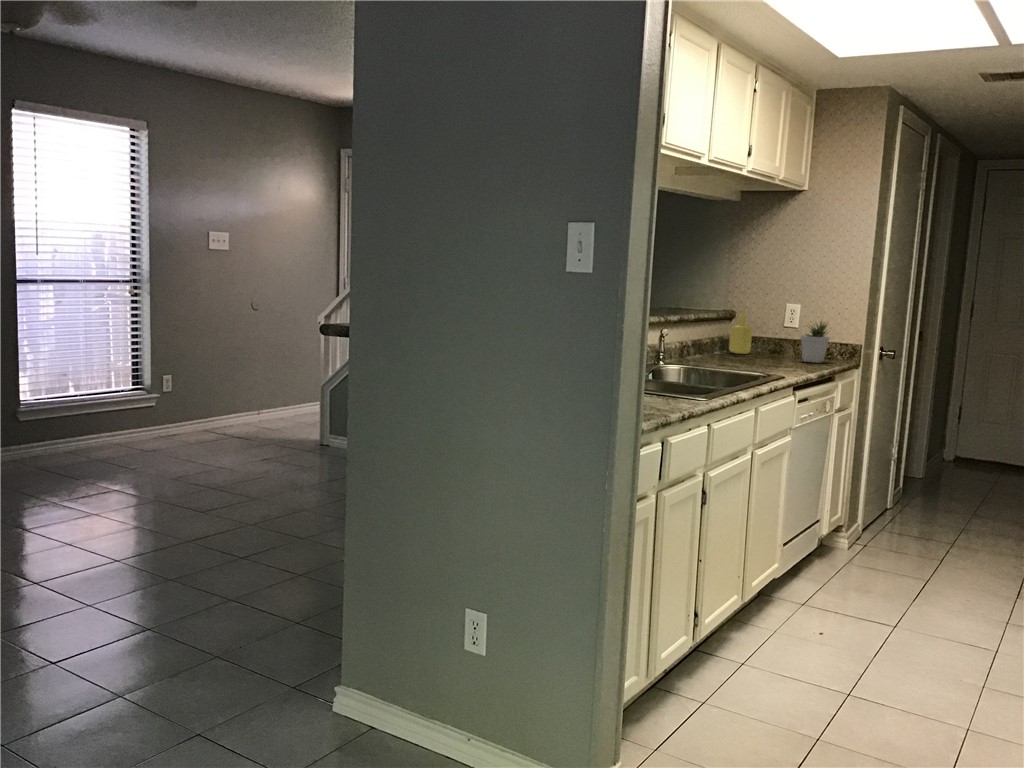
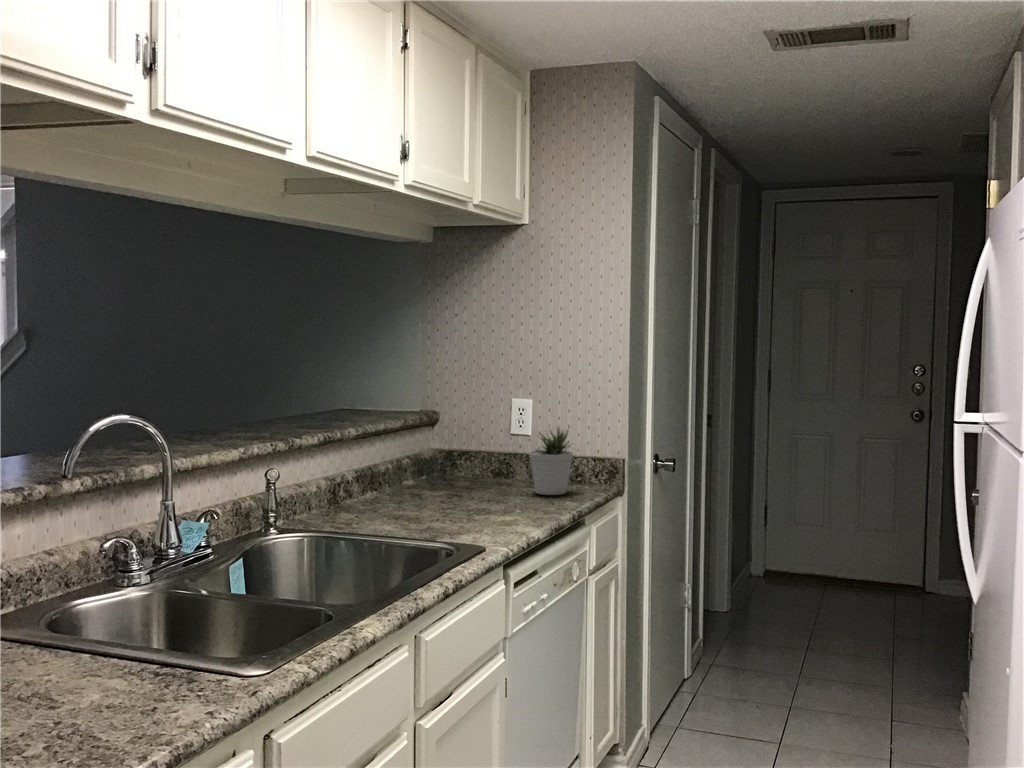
soap dispenser: present [729,310,752,354] -> none [431,411,464,481]

